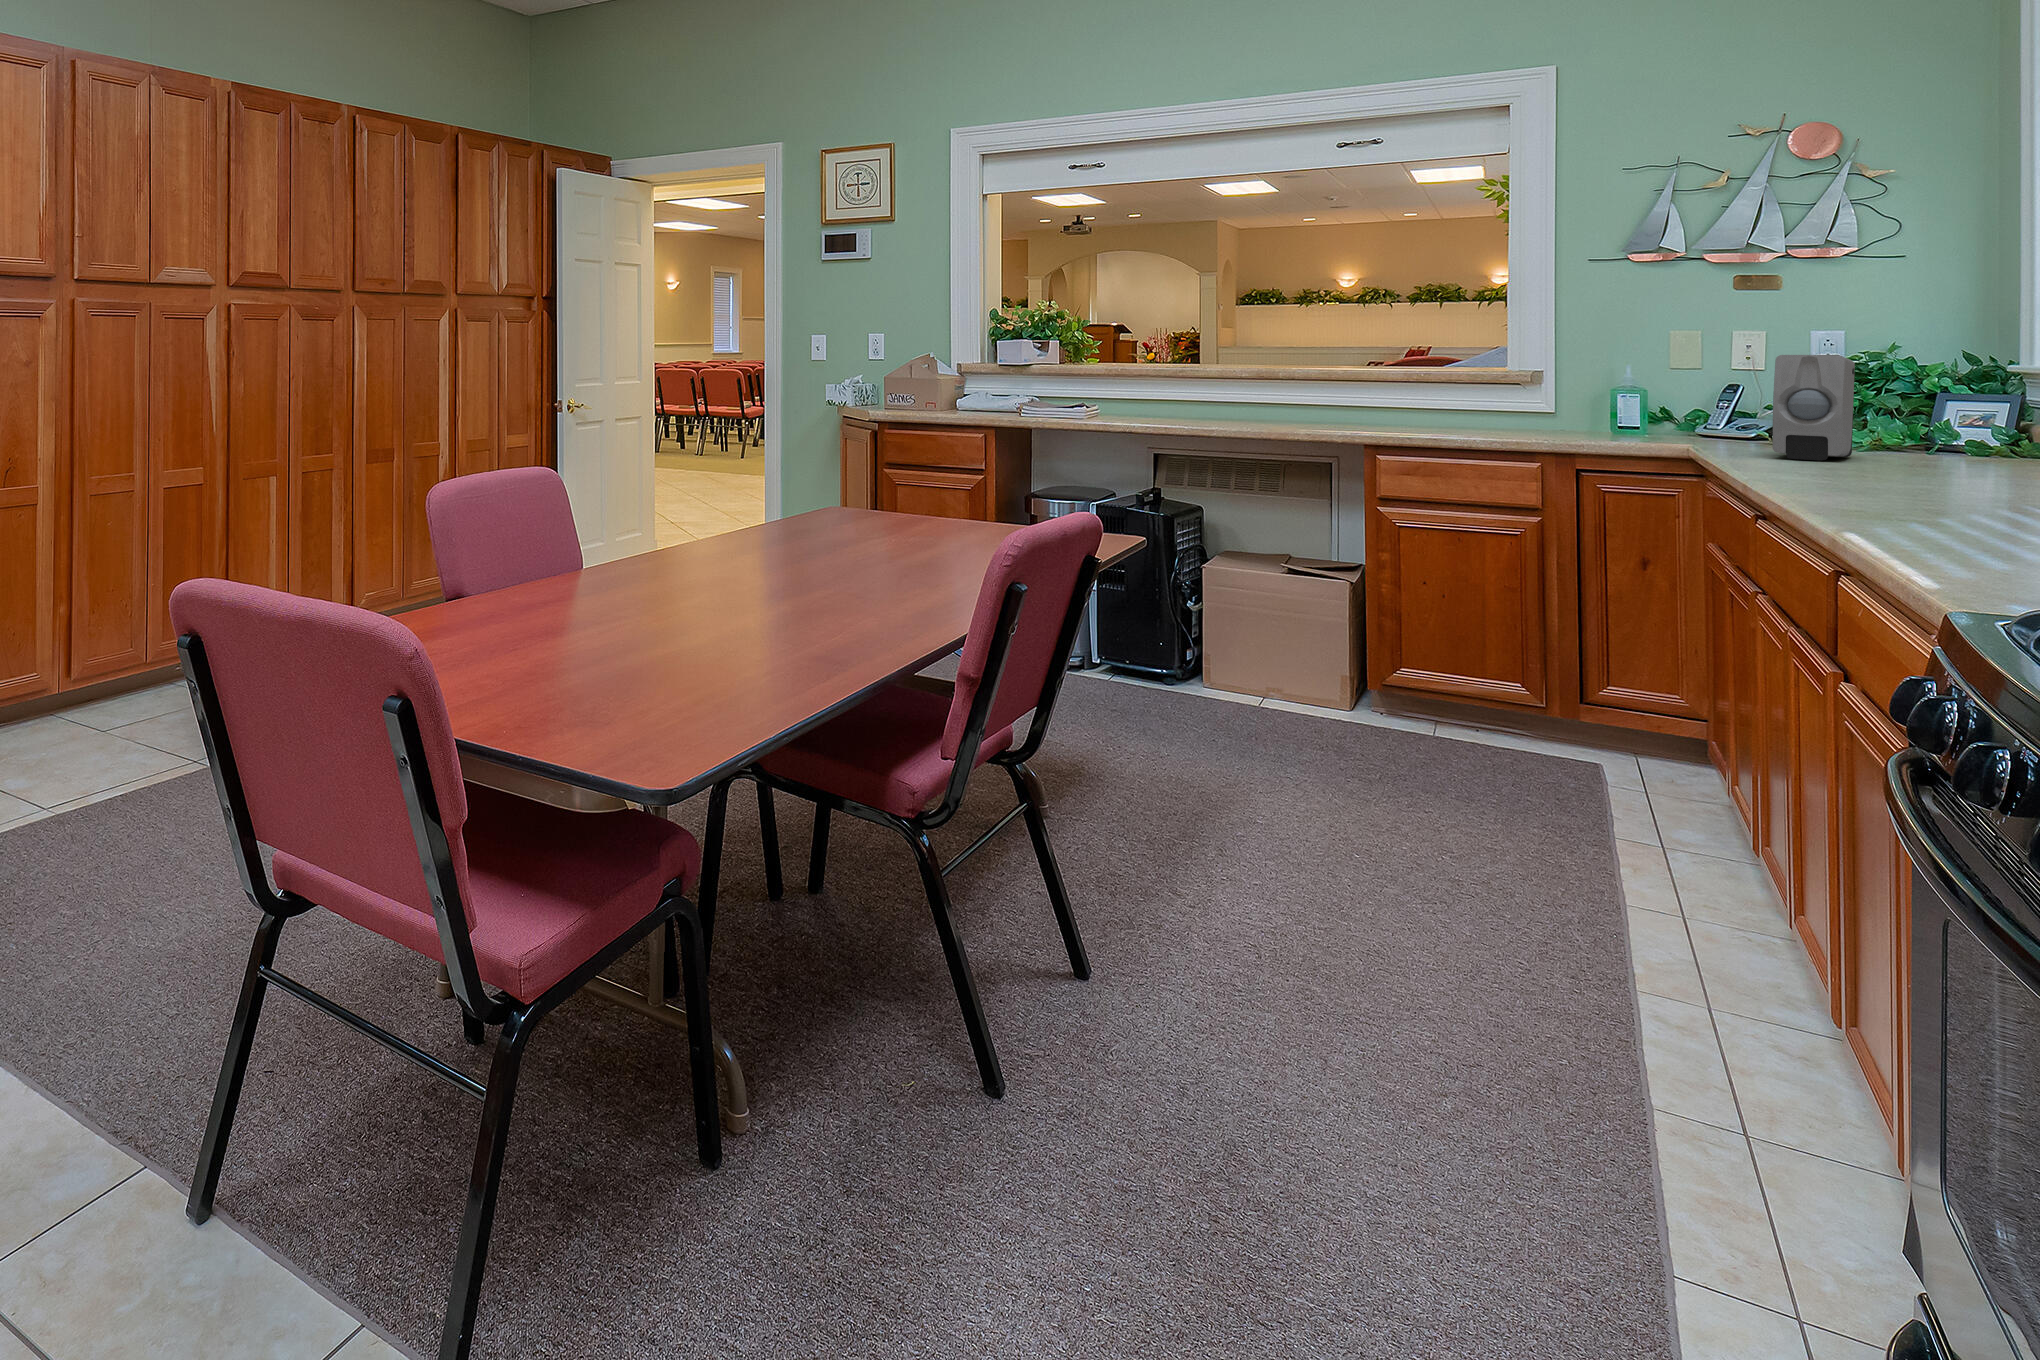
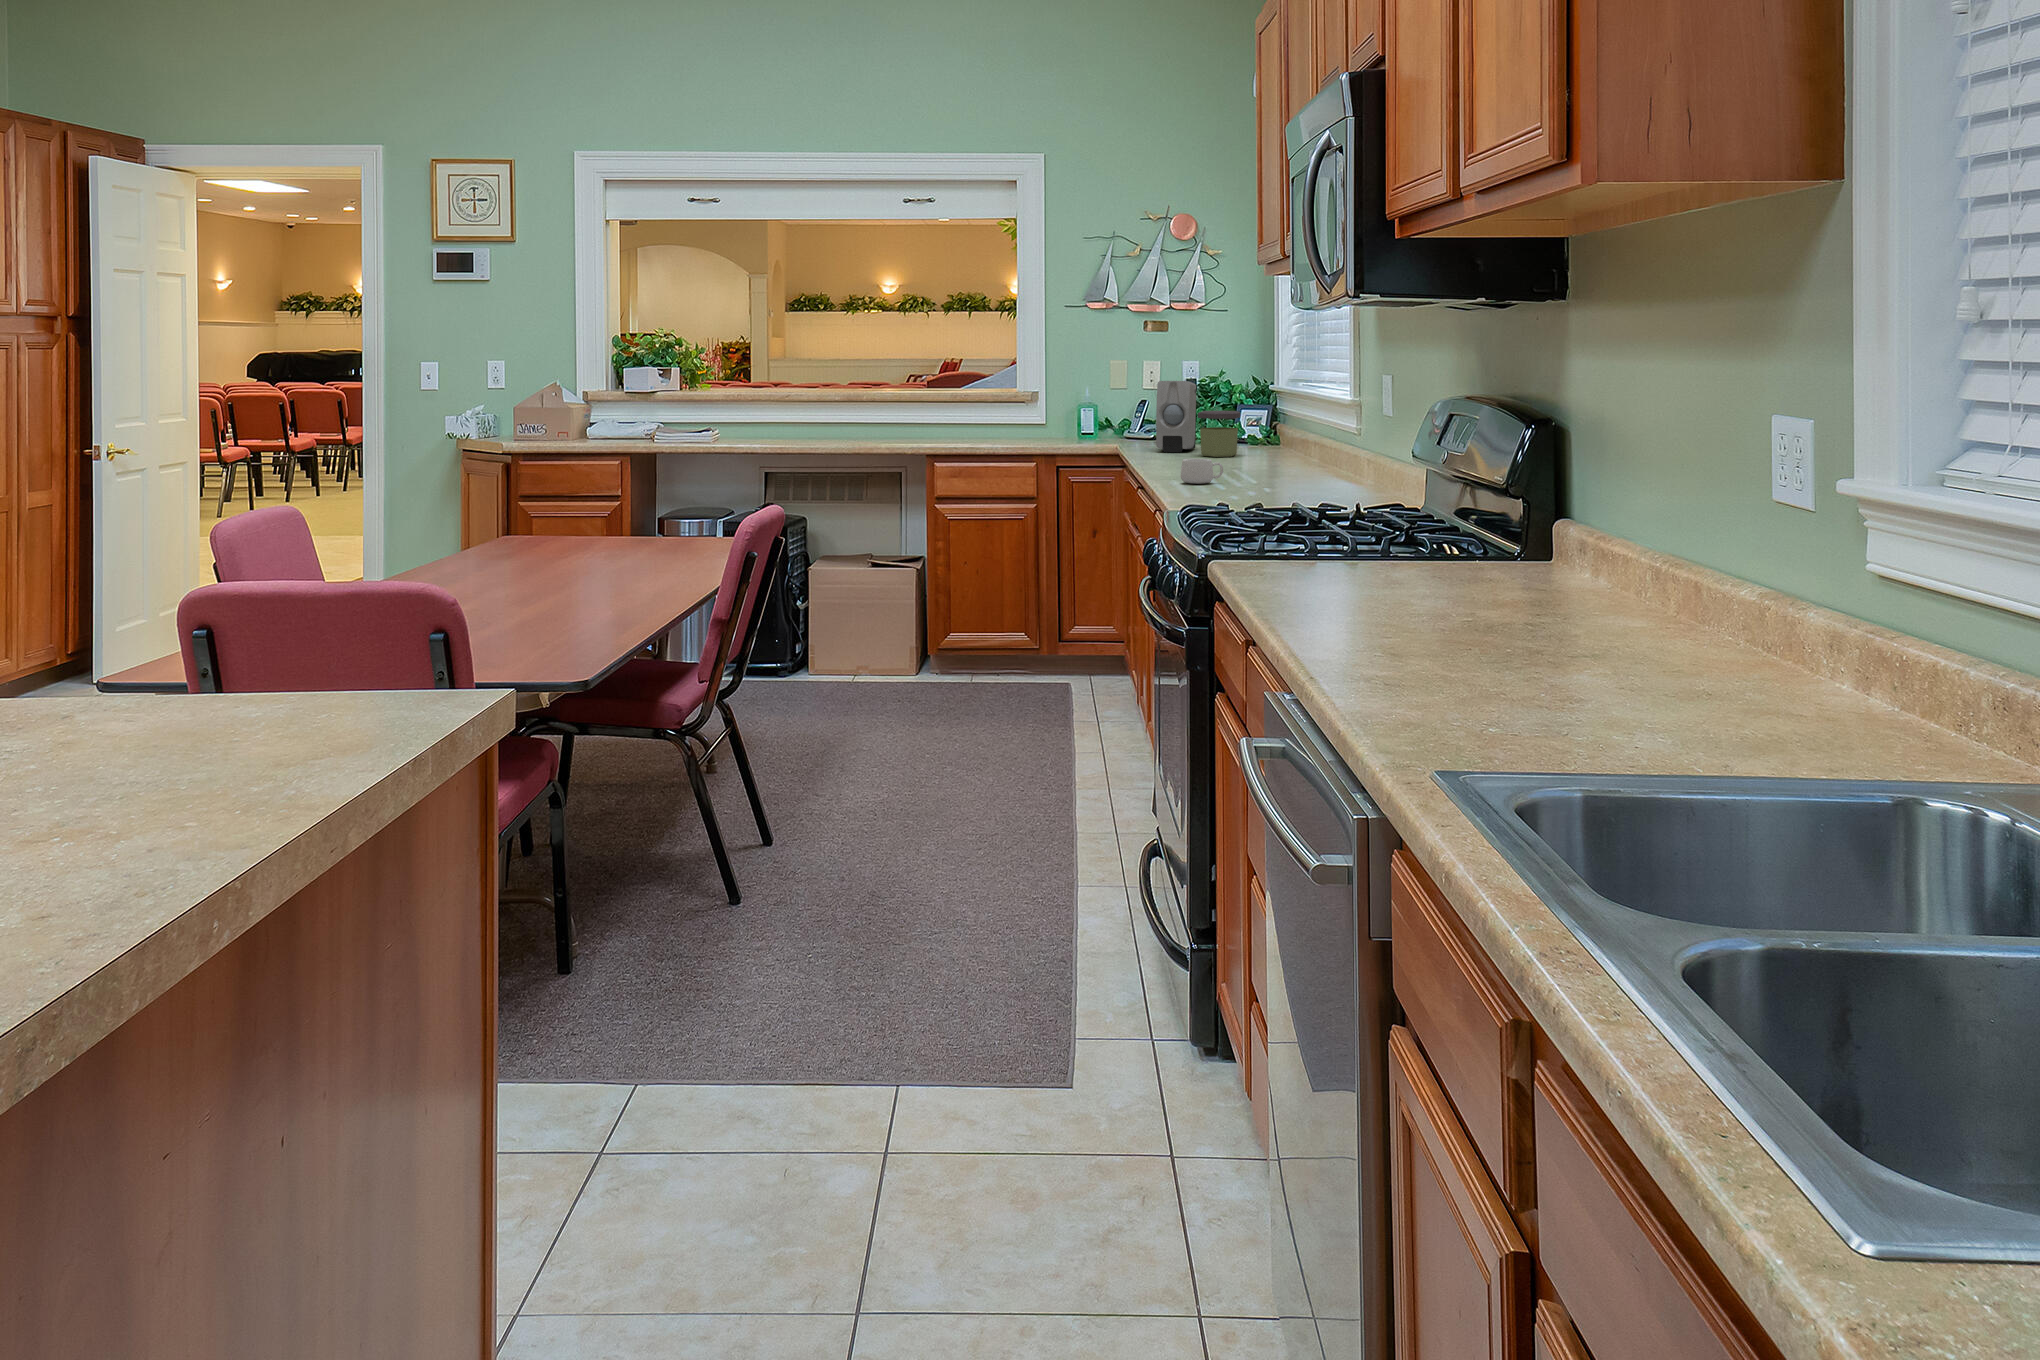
jar: none [1866,400,1962,472] -> present [1198,411,1240,457]
mug: none [1857,471,1959,513] -> present [1181,459,1223,484]

